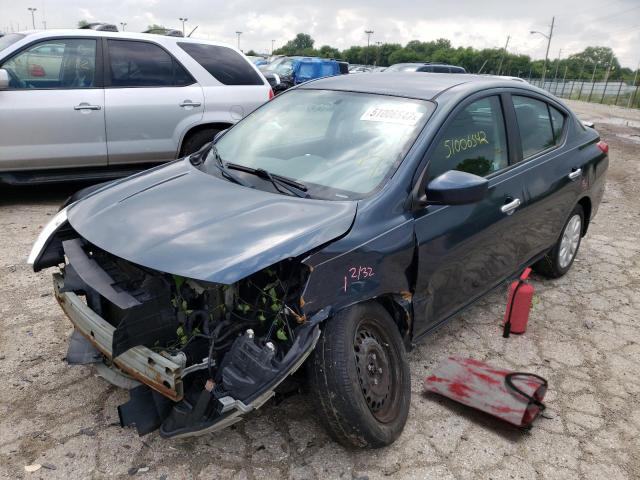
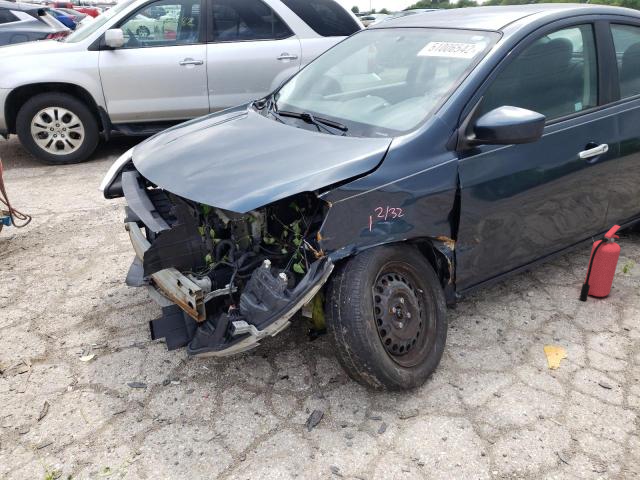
bag: present [422,353,548,431] -> none [465,309,609,397]

